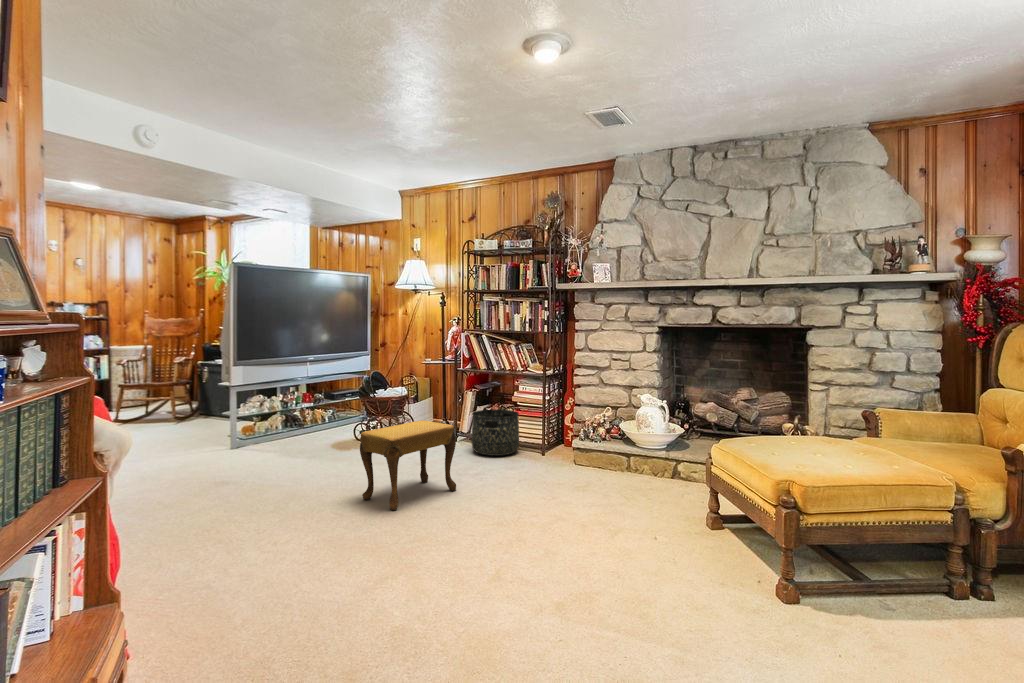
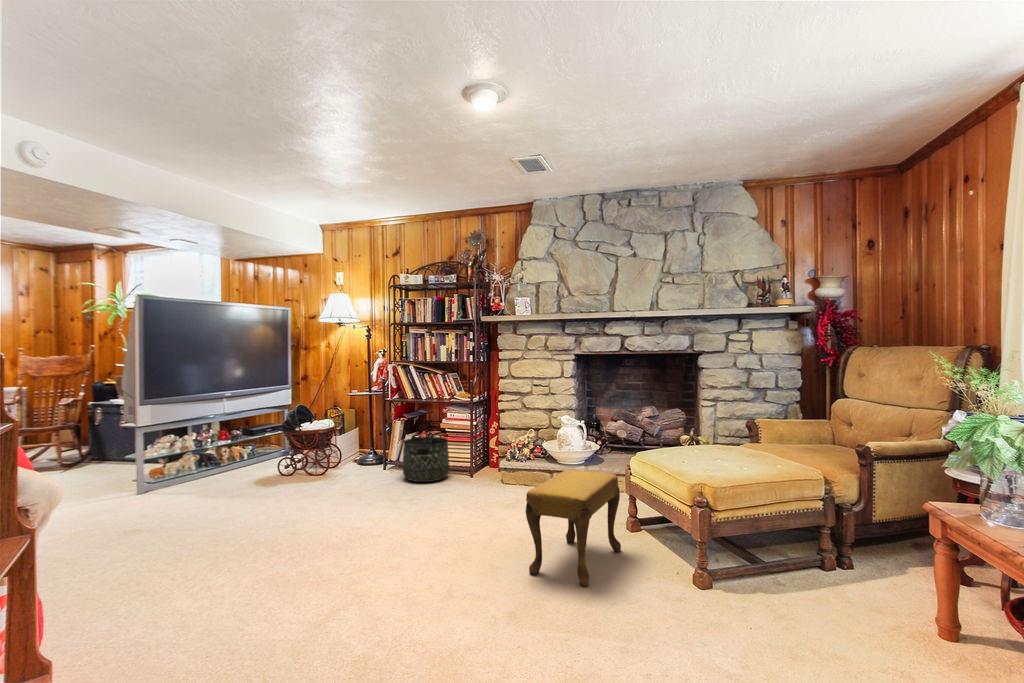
footstool: present [360,420,456,510] -> present [526,470,621,586]

